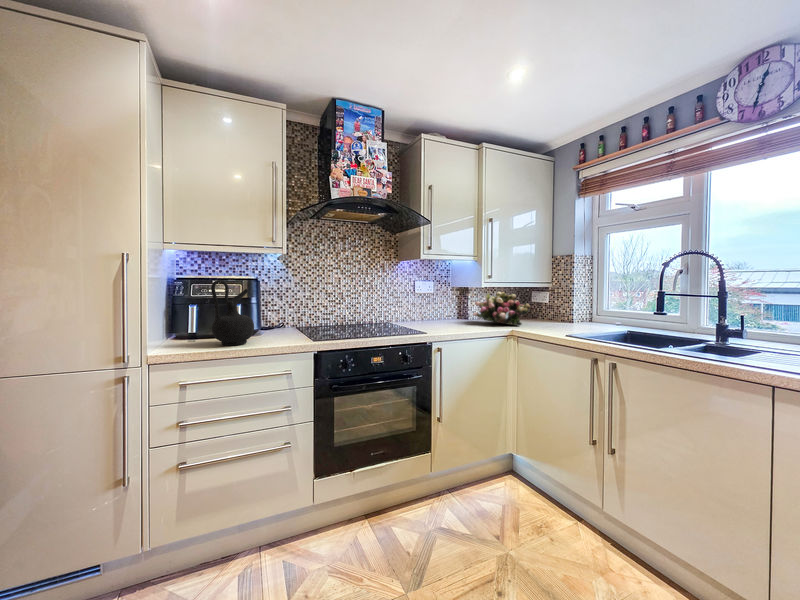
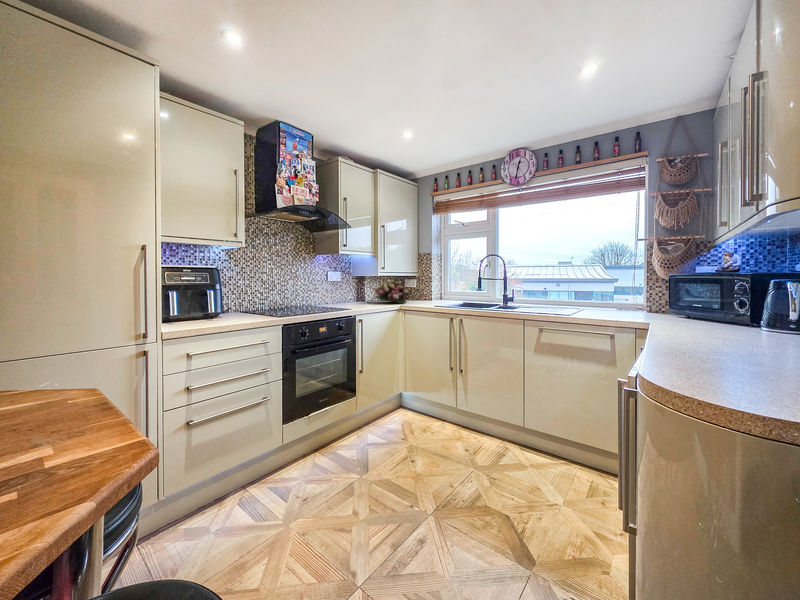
ceramic jug: present [211,280,254,345] -> none [200,269,236,323]

